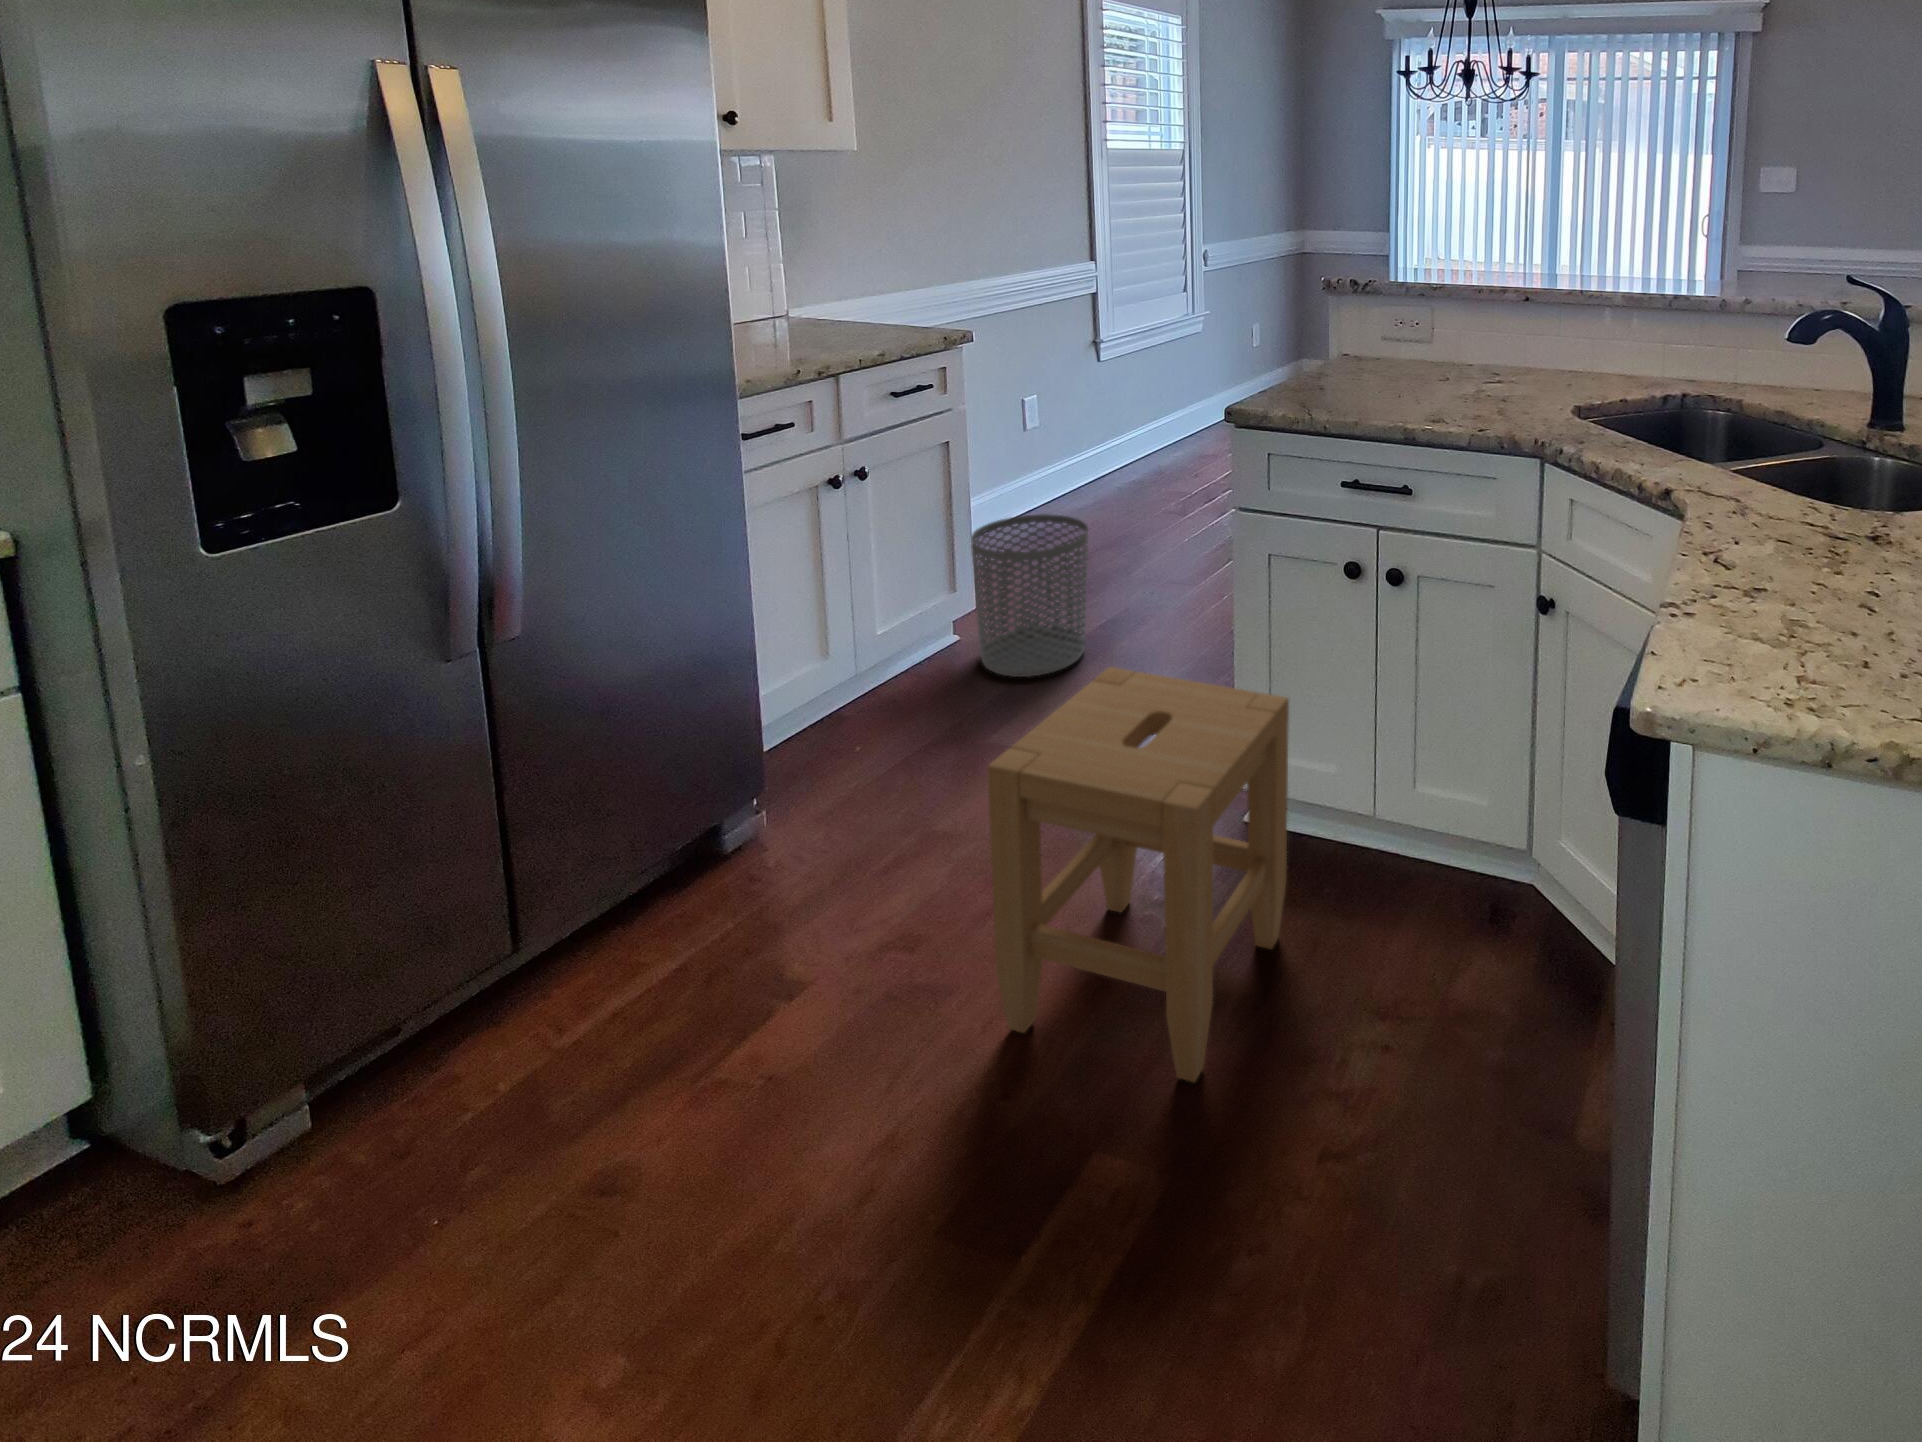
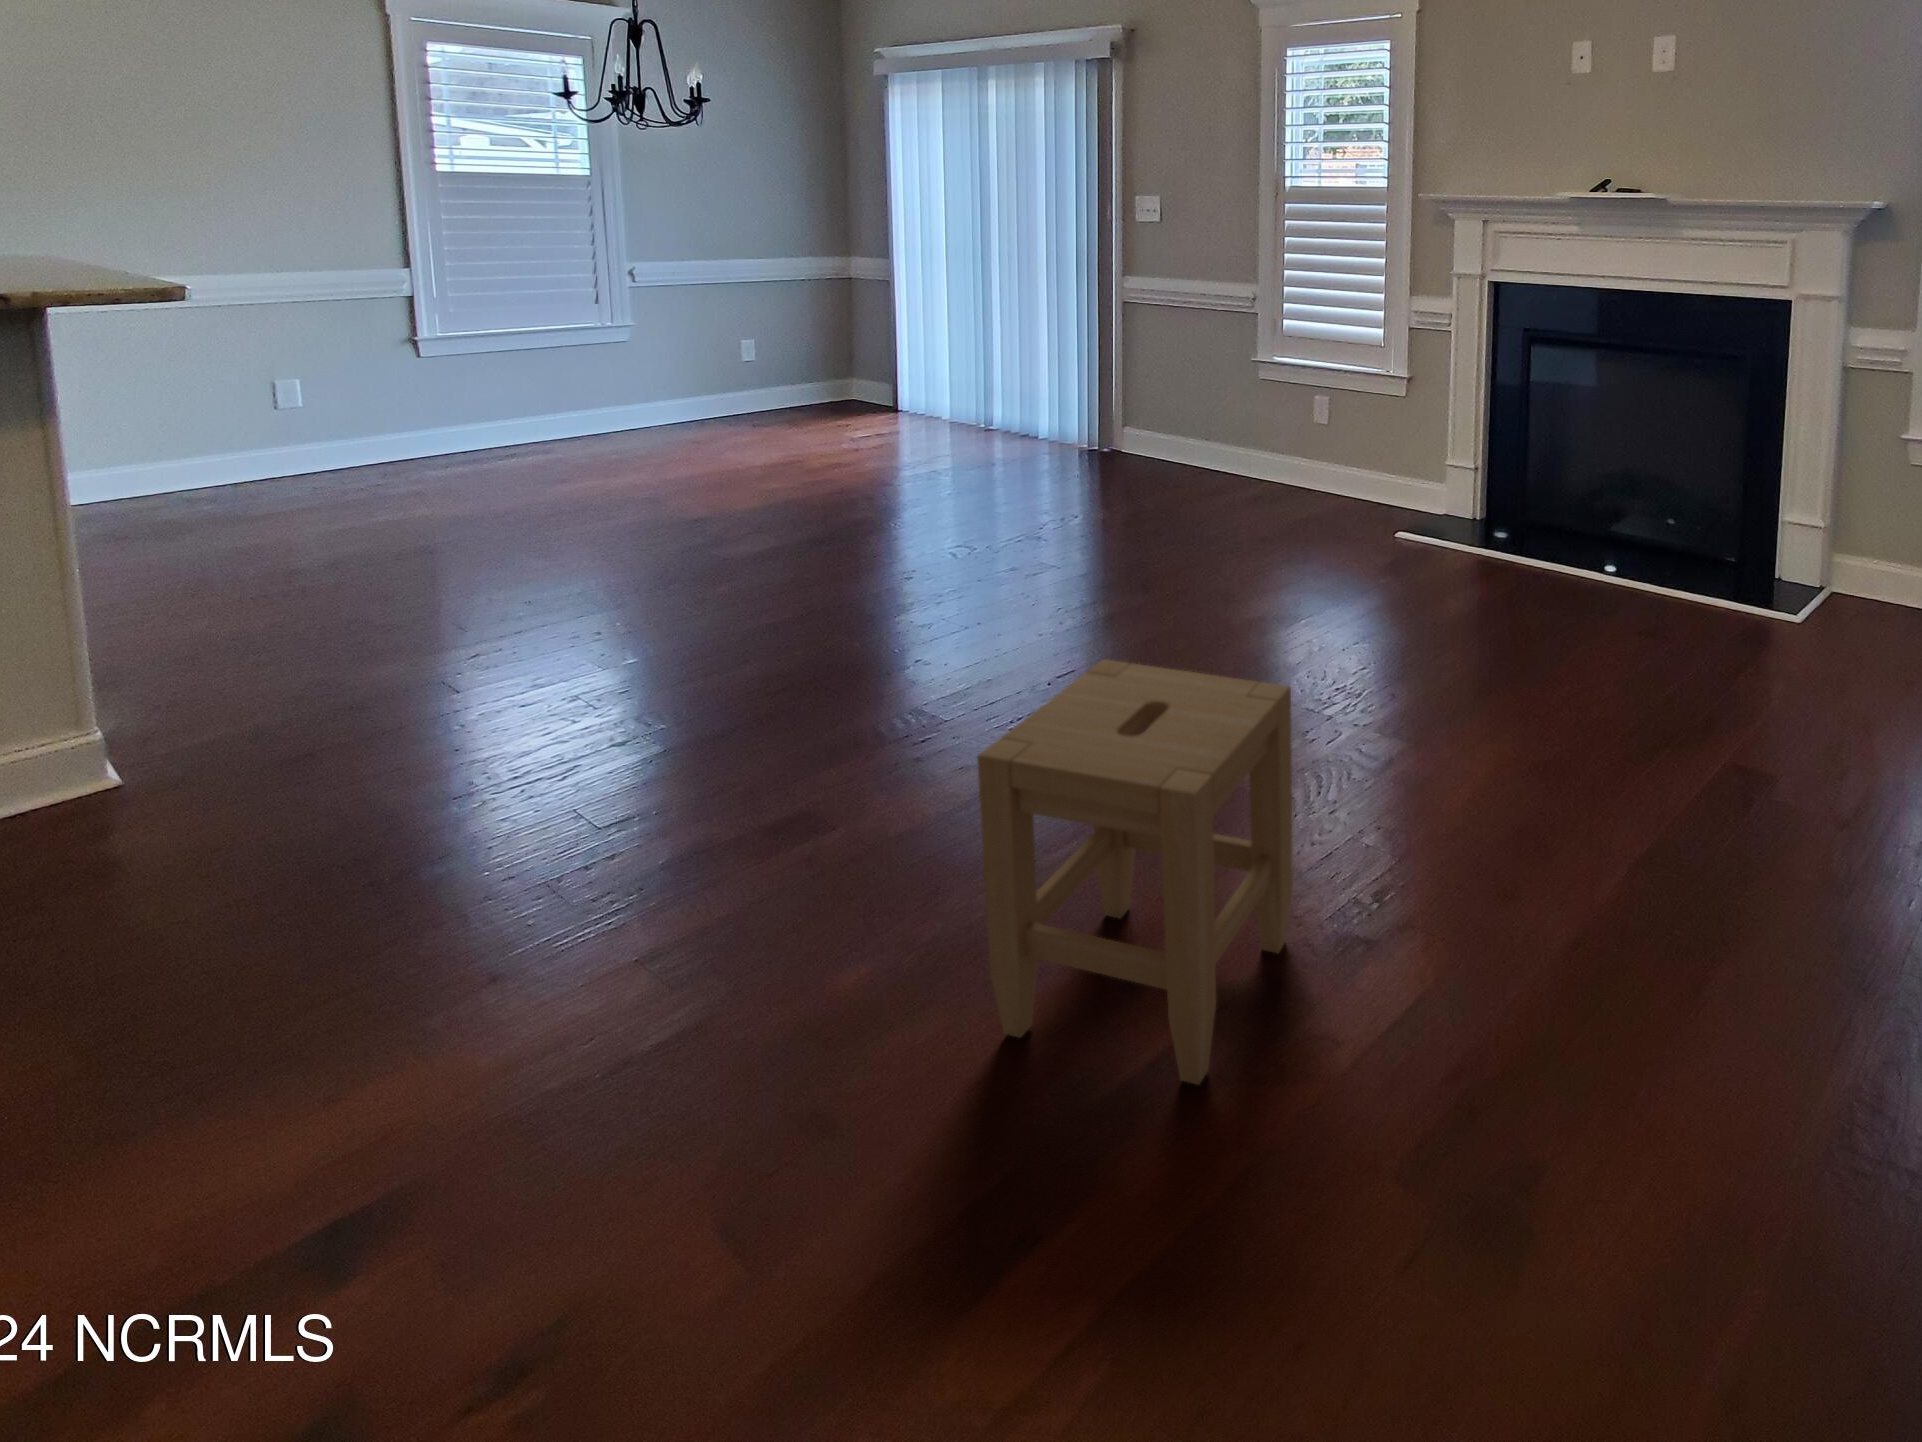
waste bin: present [971,514,1088,677] -> none [957,517,1080,686]

